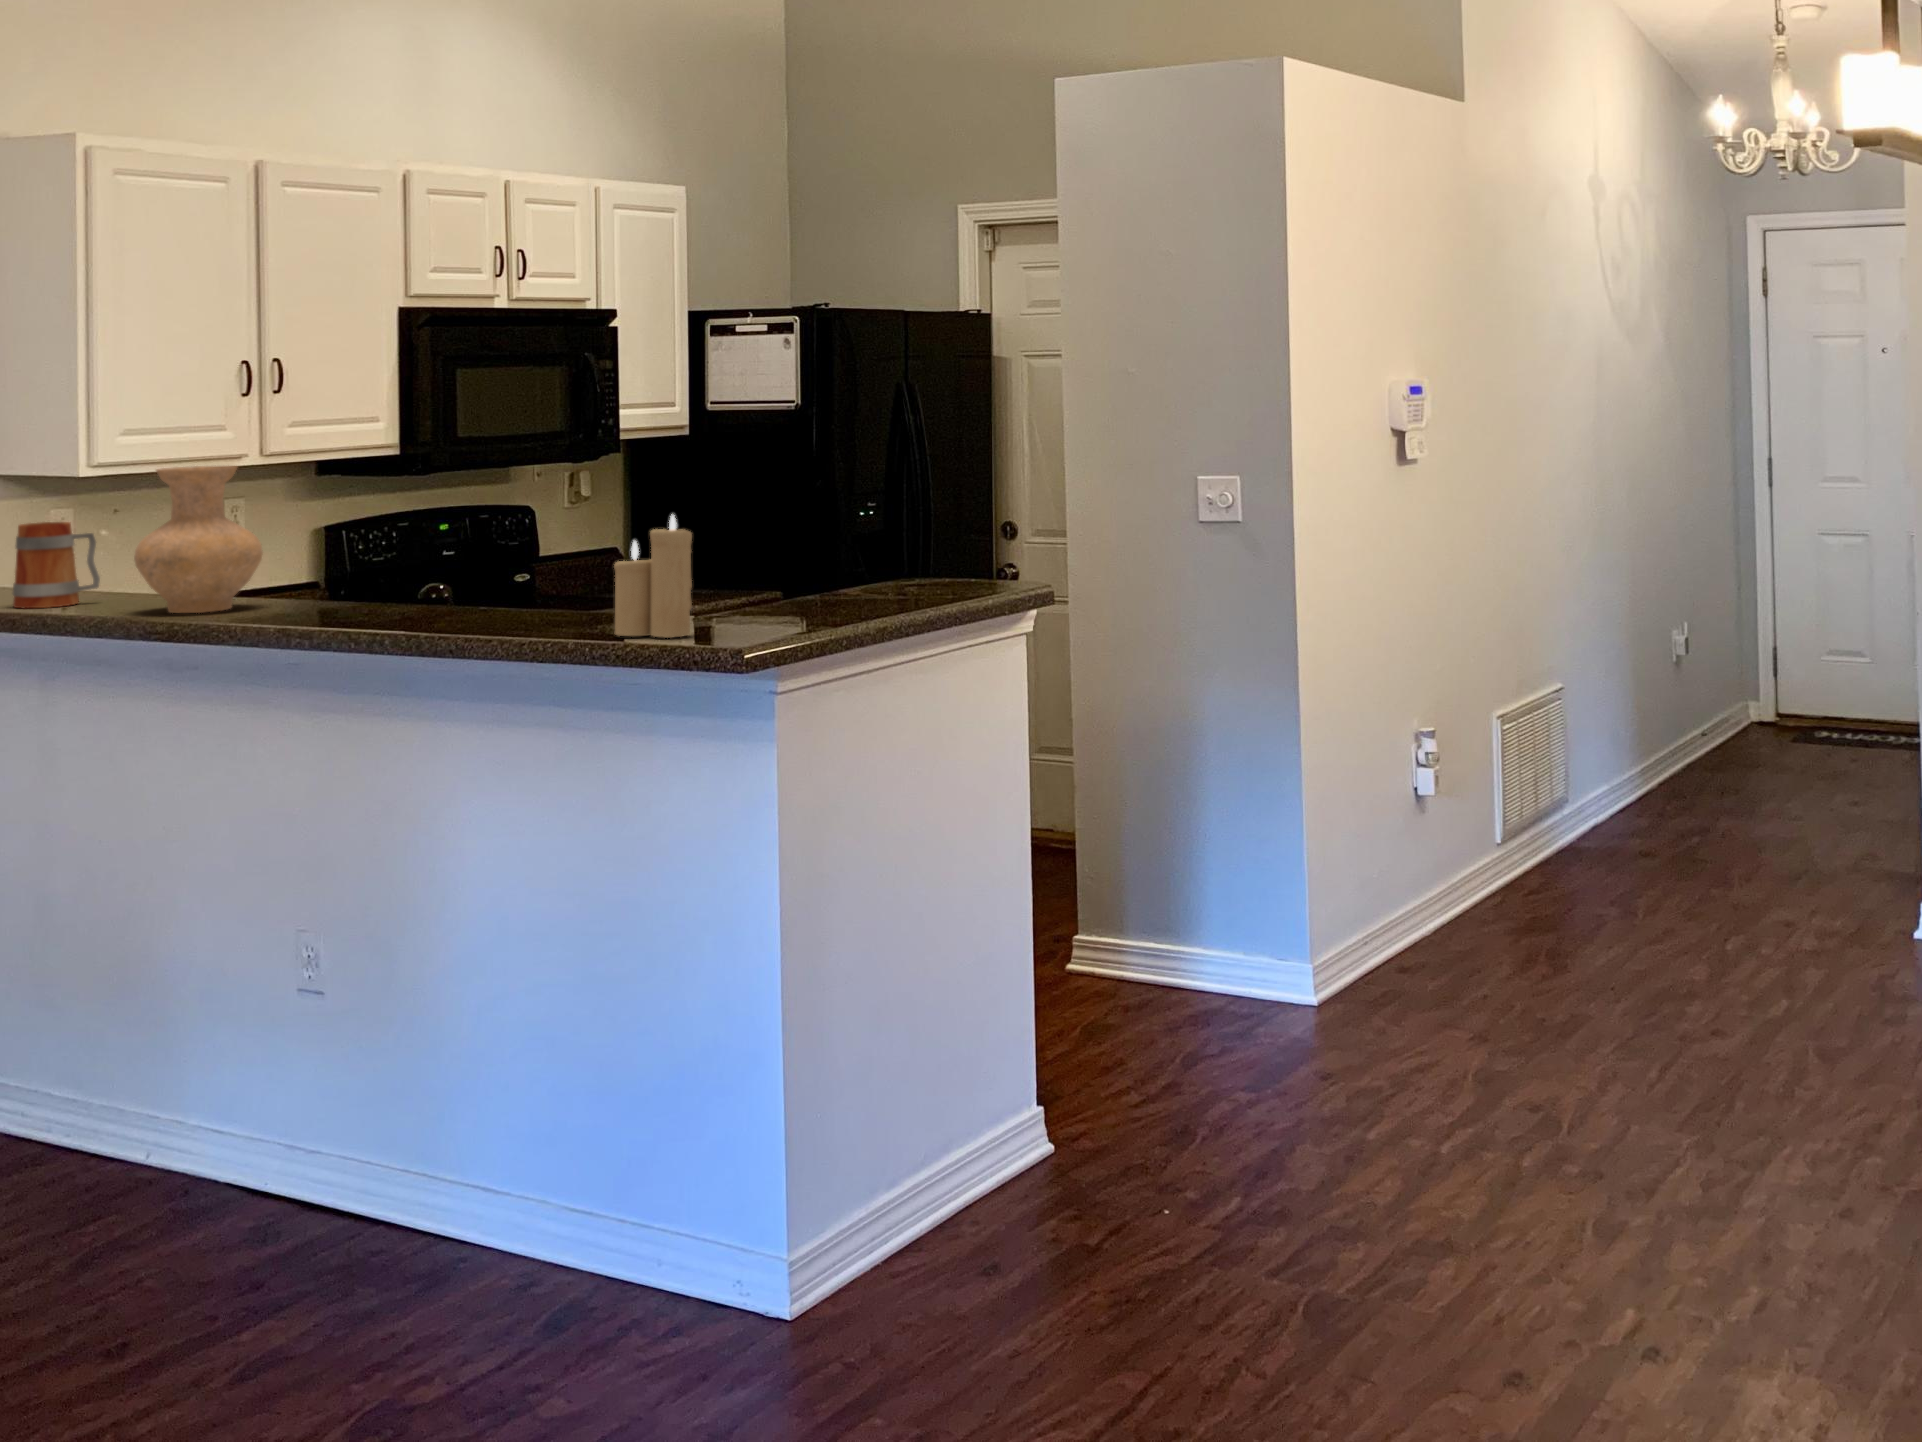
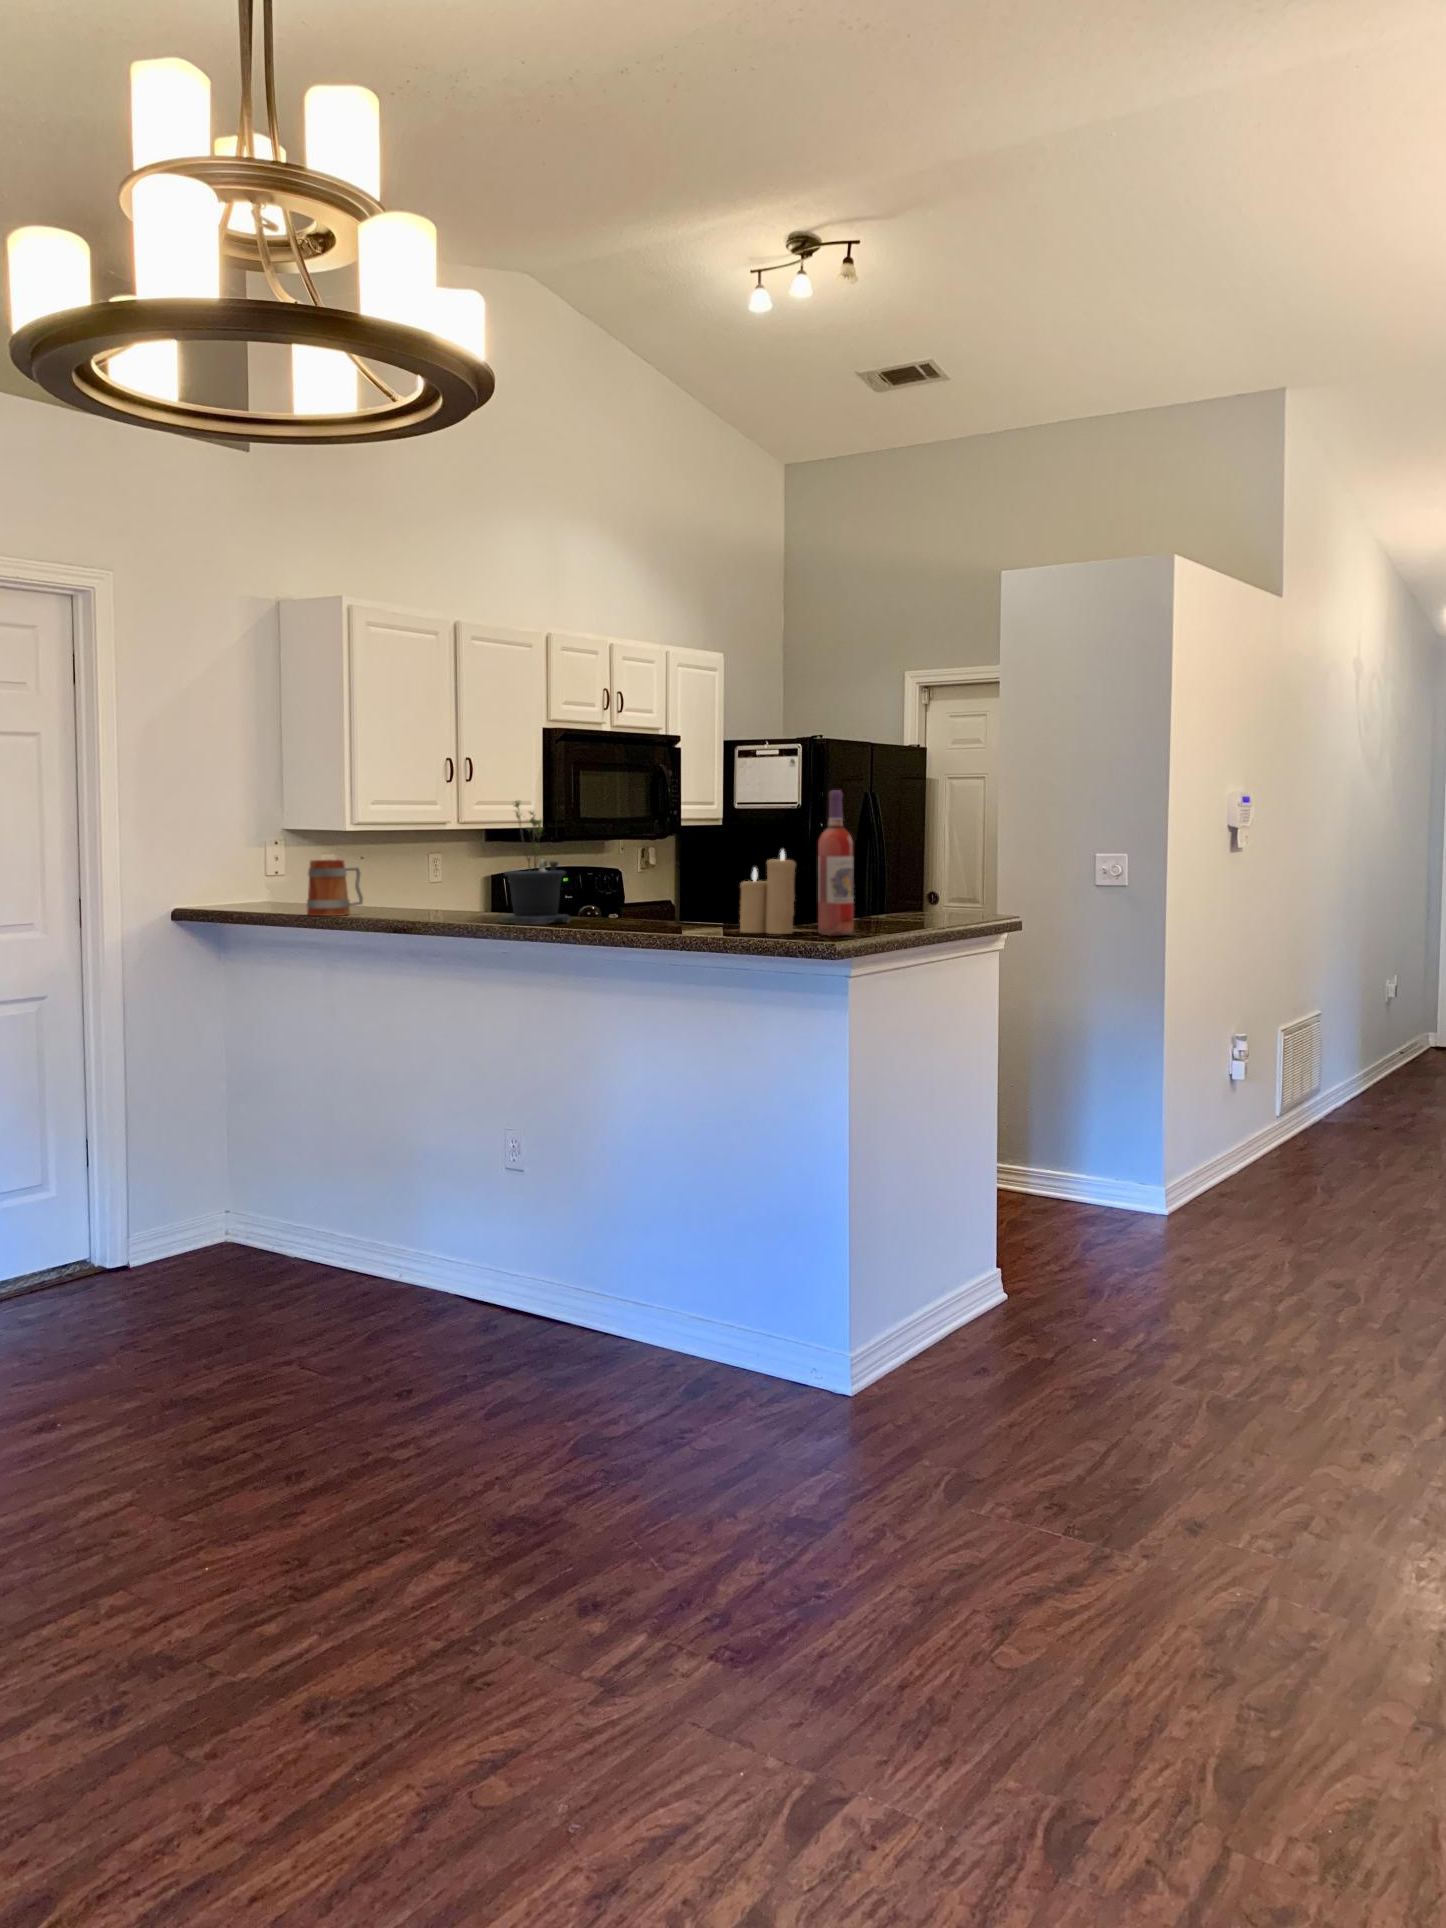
wine bottle: none [719,430,773,639] -> present [818,790,854,936]
potted plant: none [286,438,394,623] -> present [500,801,570,925]
vase: present [134,466,263,613] -> none [392,822,477,920]

